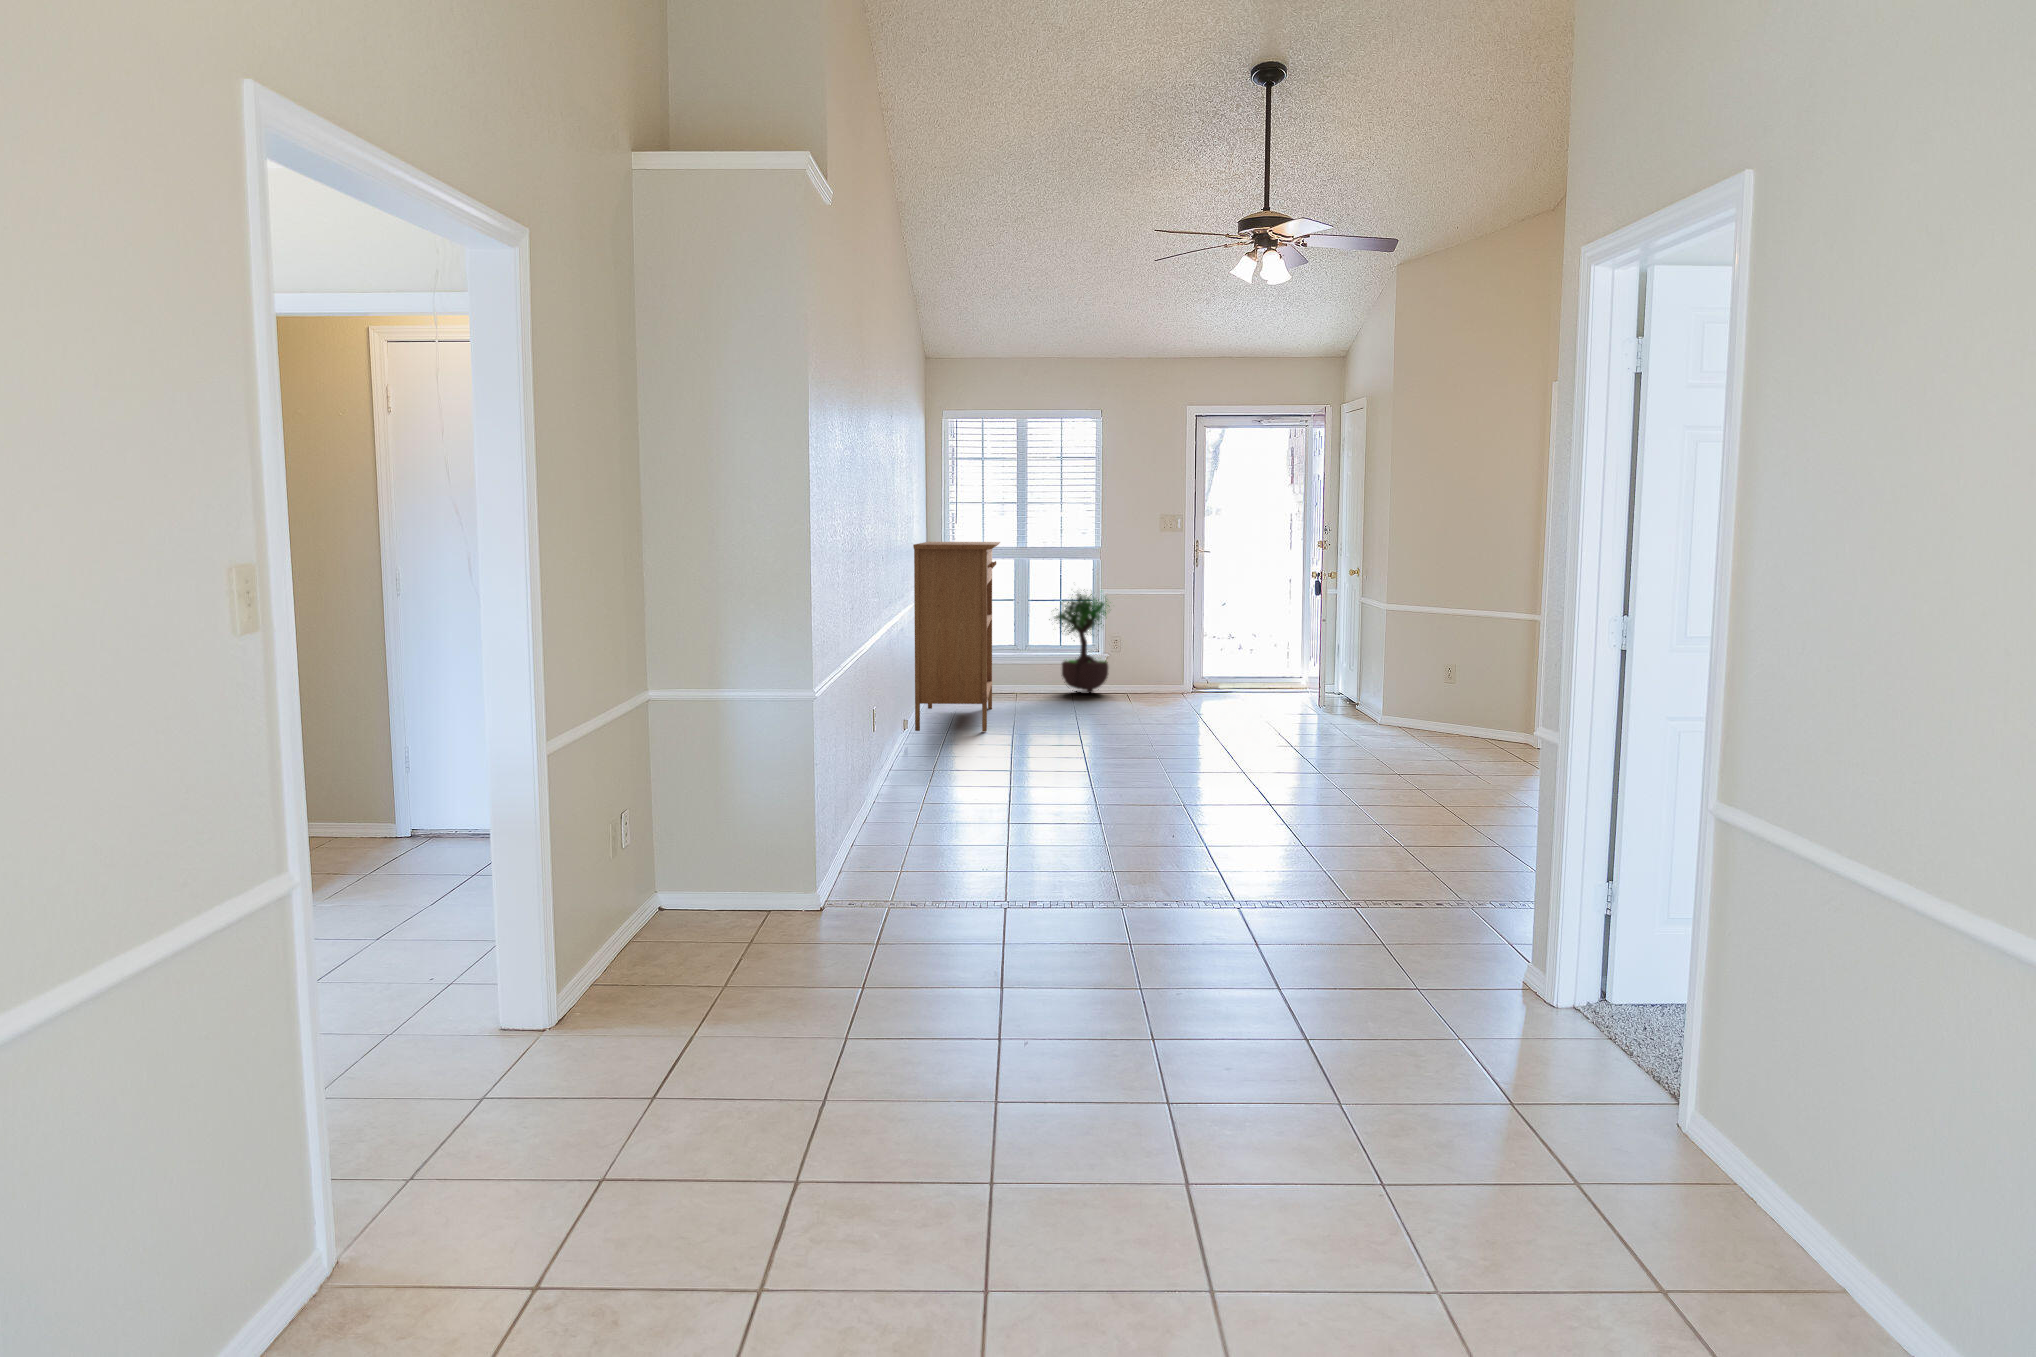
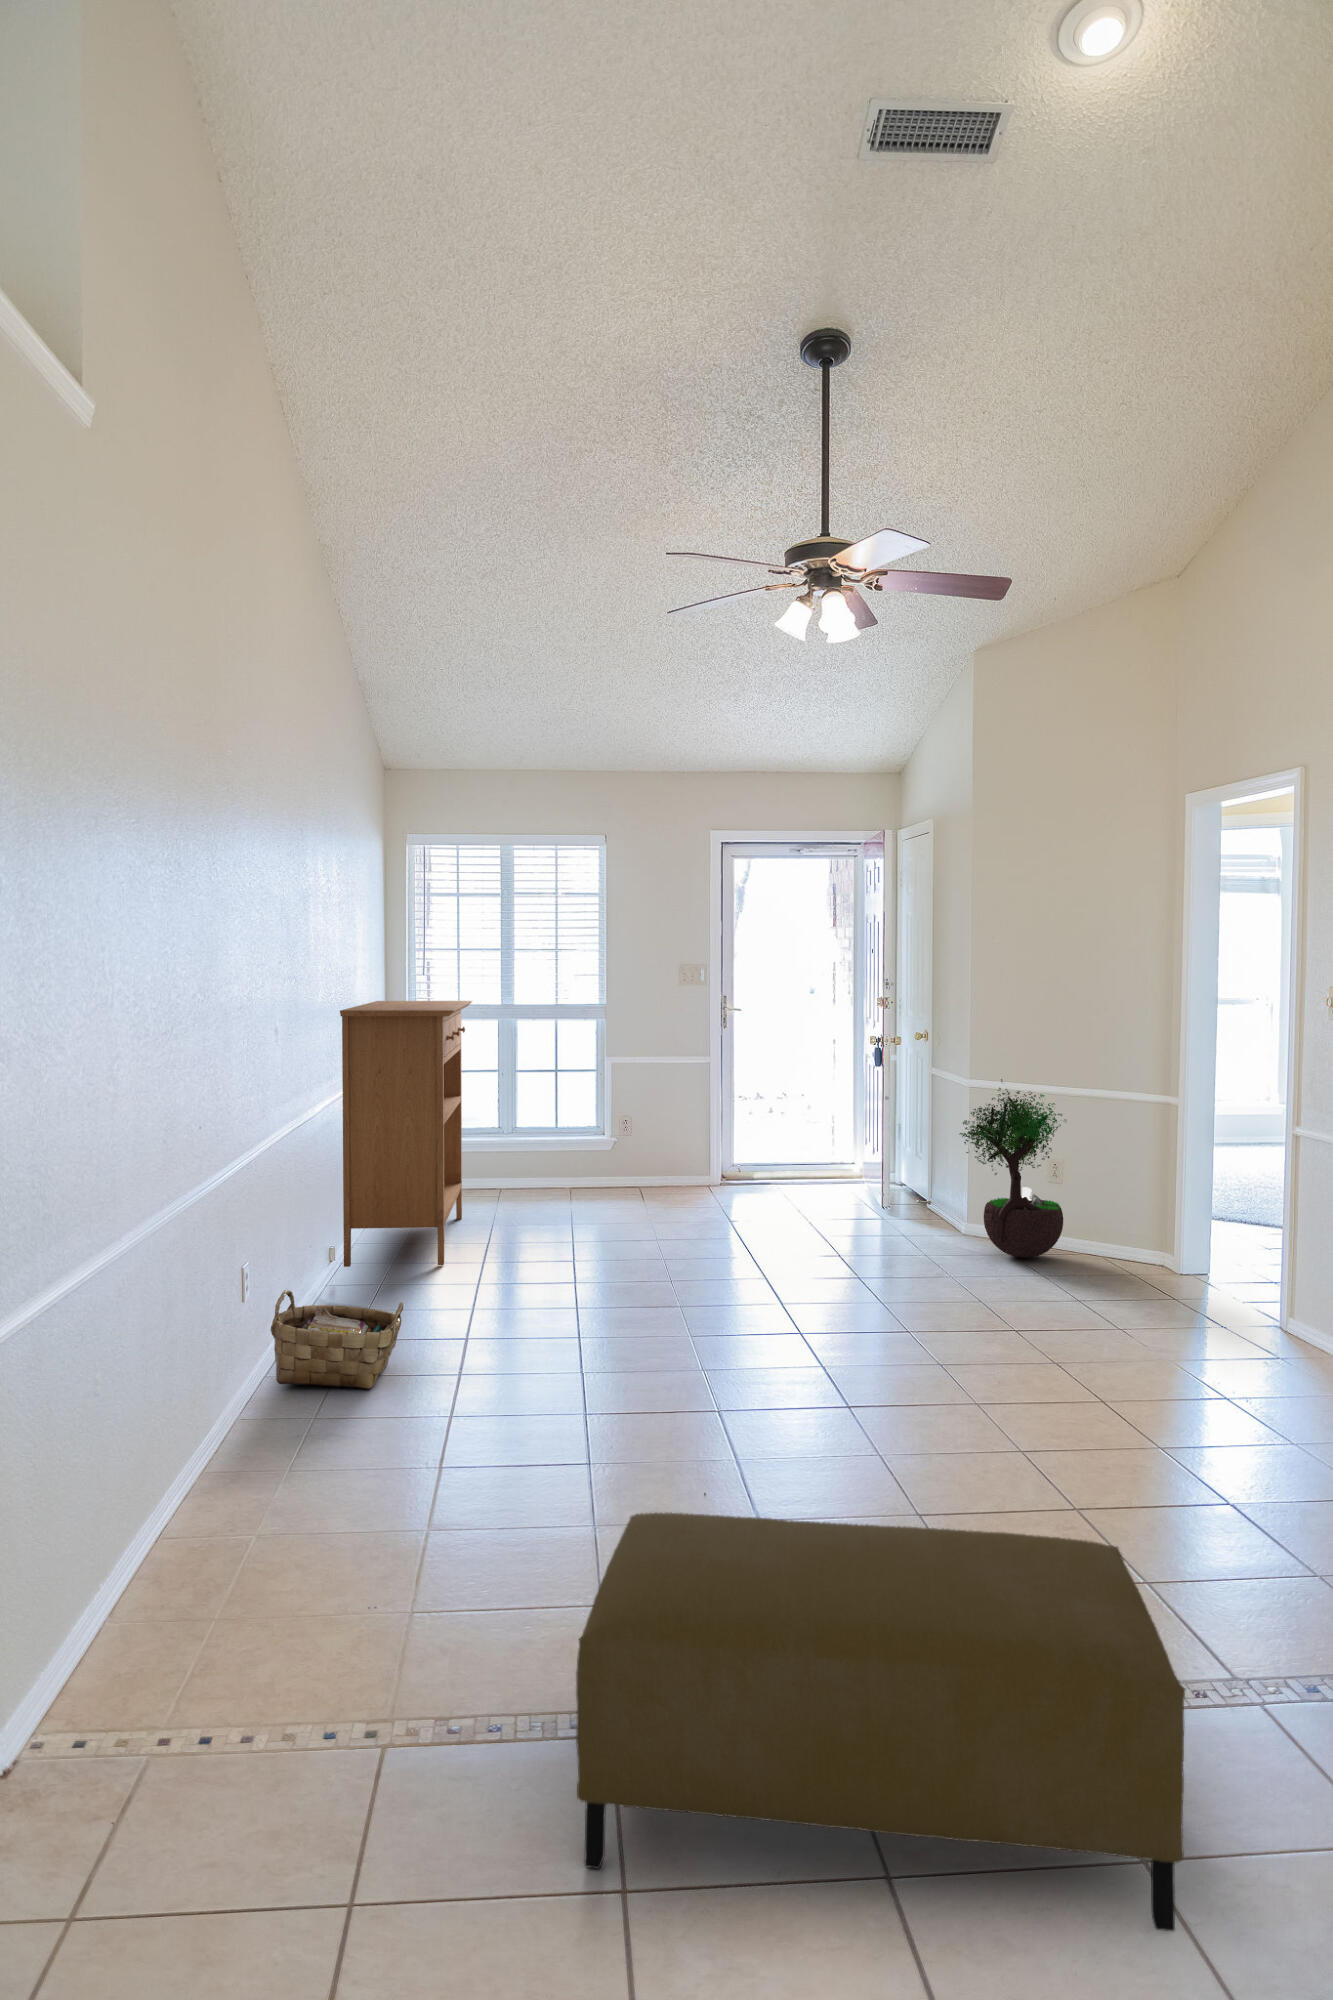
potted tree: present [1049,594,1110,694] -> present [959,1079,1067,1258]
woven basket: none [893,721,977,784] -> present [271,1290,403,1389]
ottoman: none [1114,783,1400,939] -> present [576,1513,1185,1931]

